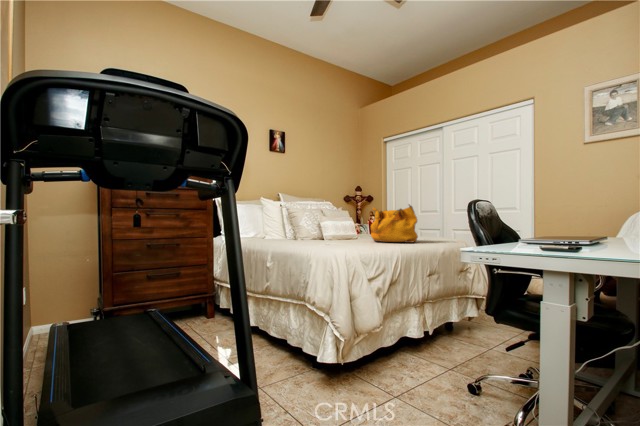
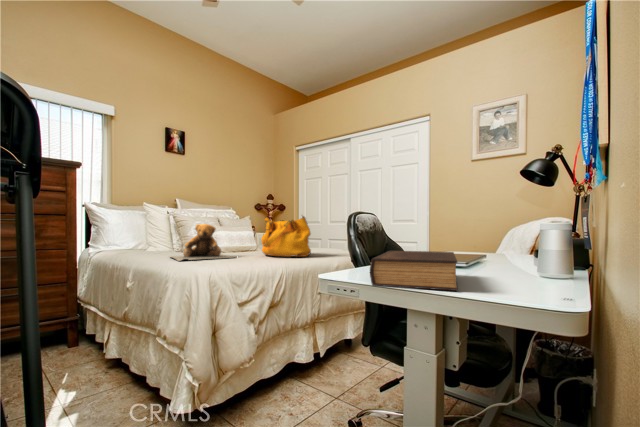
teddy bear: none [293,213,352,245] -> present [170,224,234,261]
book: none [517,230,601,257] -> present [370,251,458,291]

